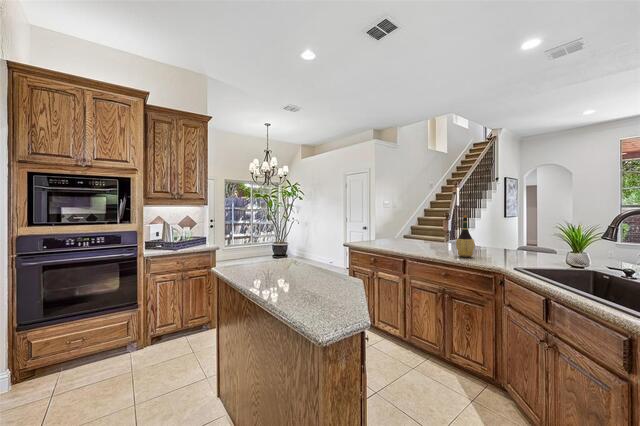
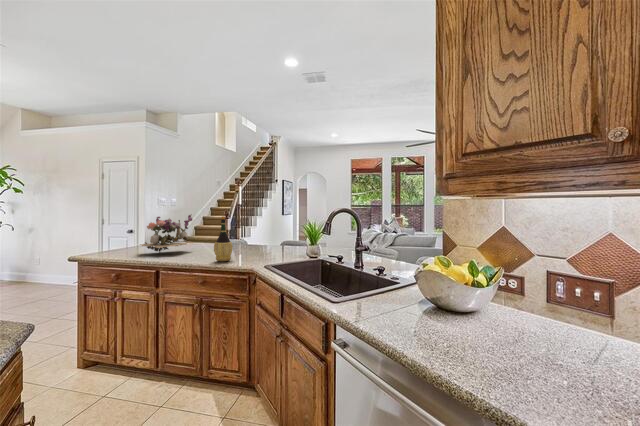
flower arrangement: none [388,213,432,246] -> present [140,214,193,252]

